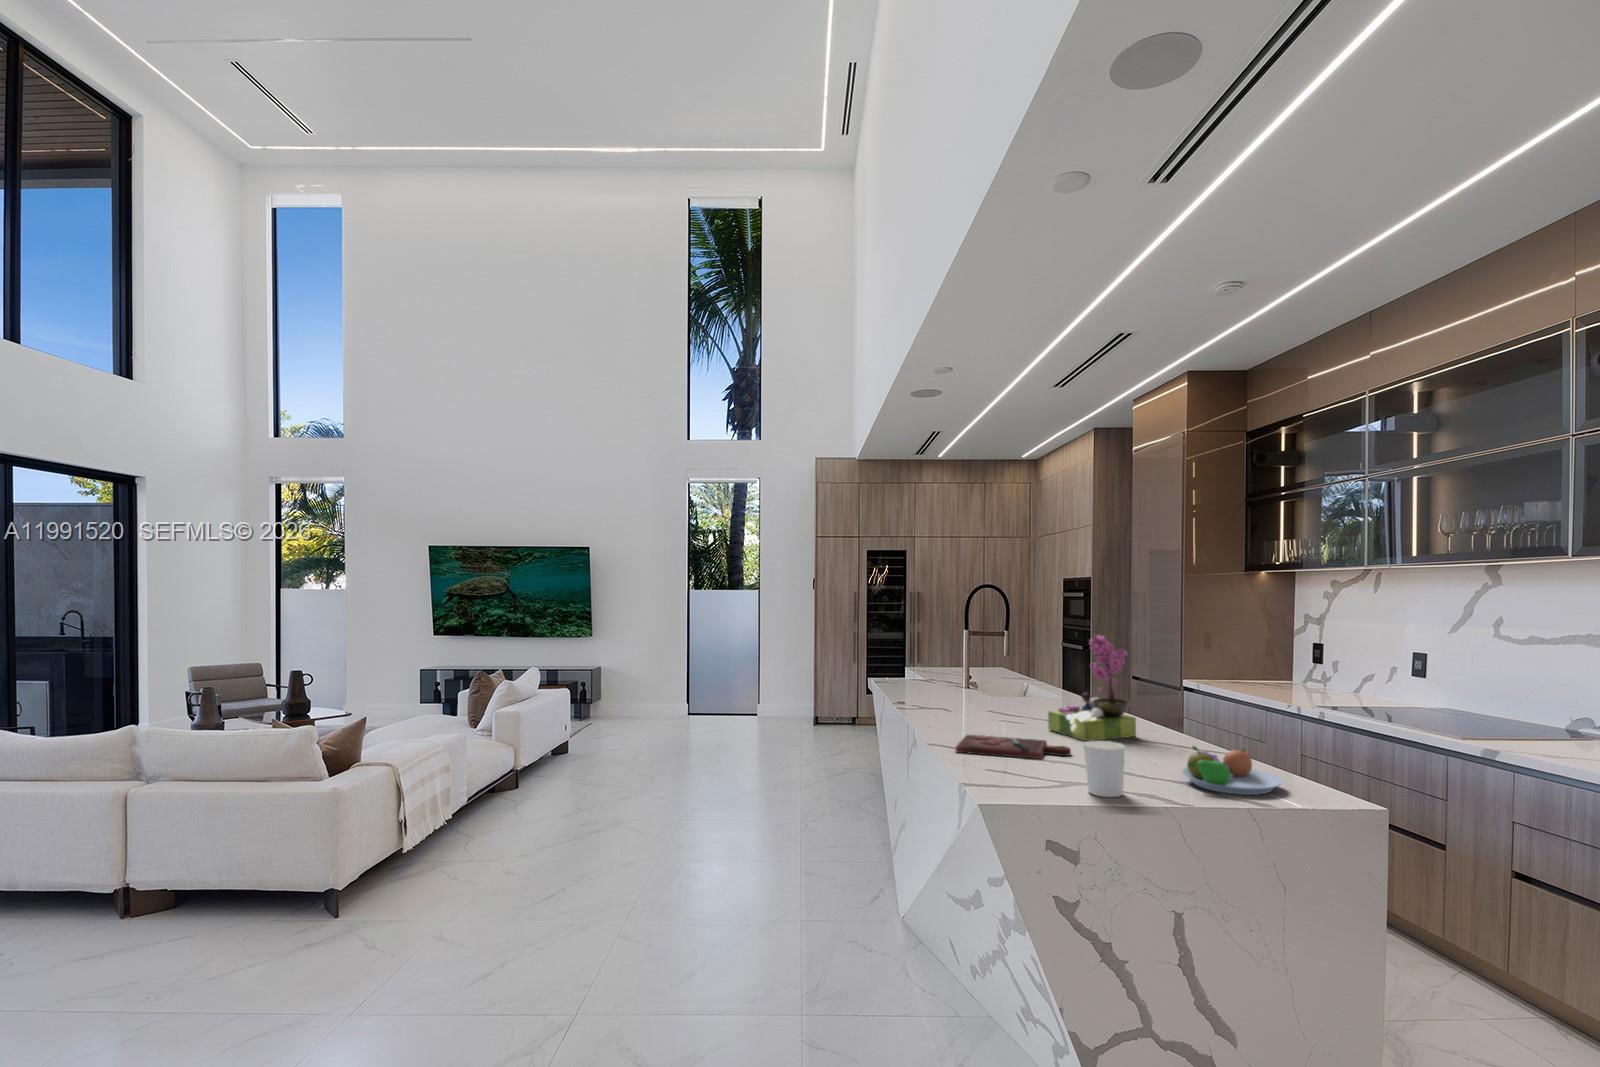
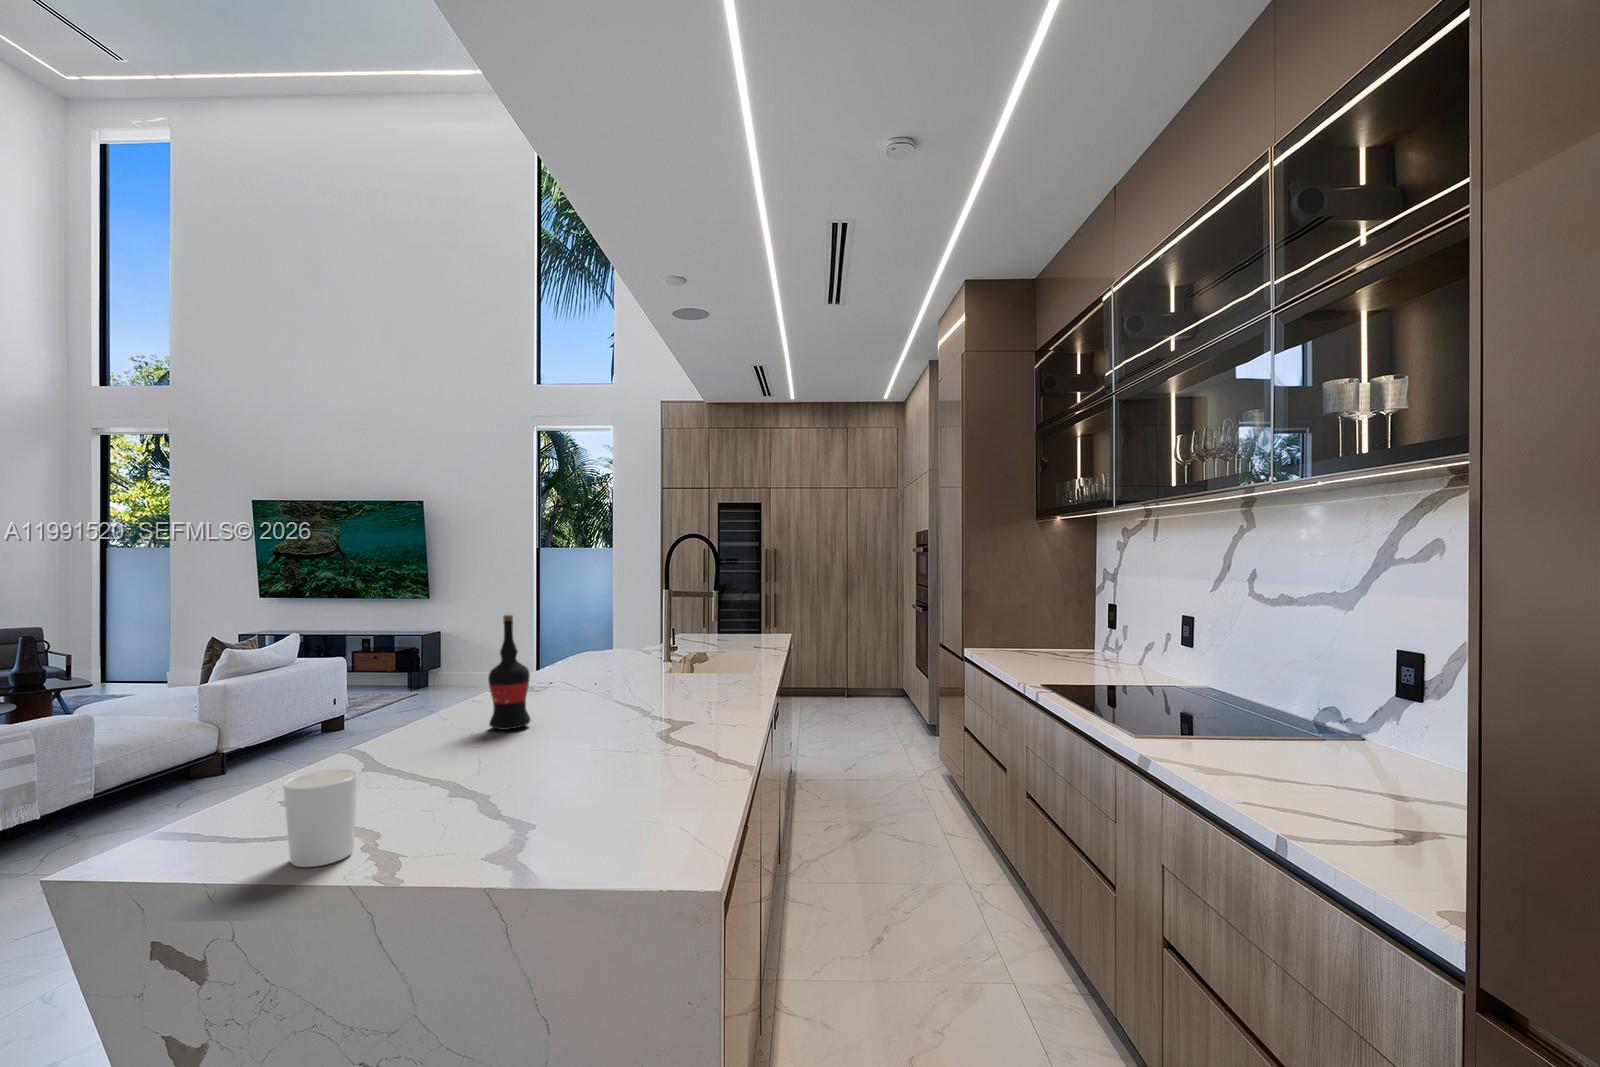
flower arrangement: present [1048,635,1136,741] -> none [587,593,690,748]
wine bottle: none [971,648,1001,731] -> present [488,615,530,730]
cutting board: present [955,735,1071,759] -> none [351,738,504,782]
fruit bowl: present [1183,746,1282,795] -> none [476,774,643,864]

